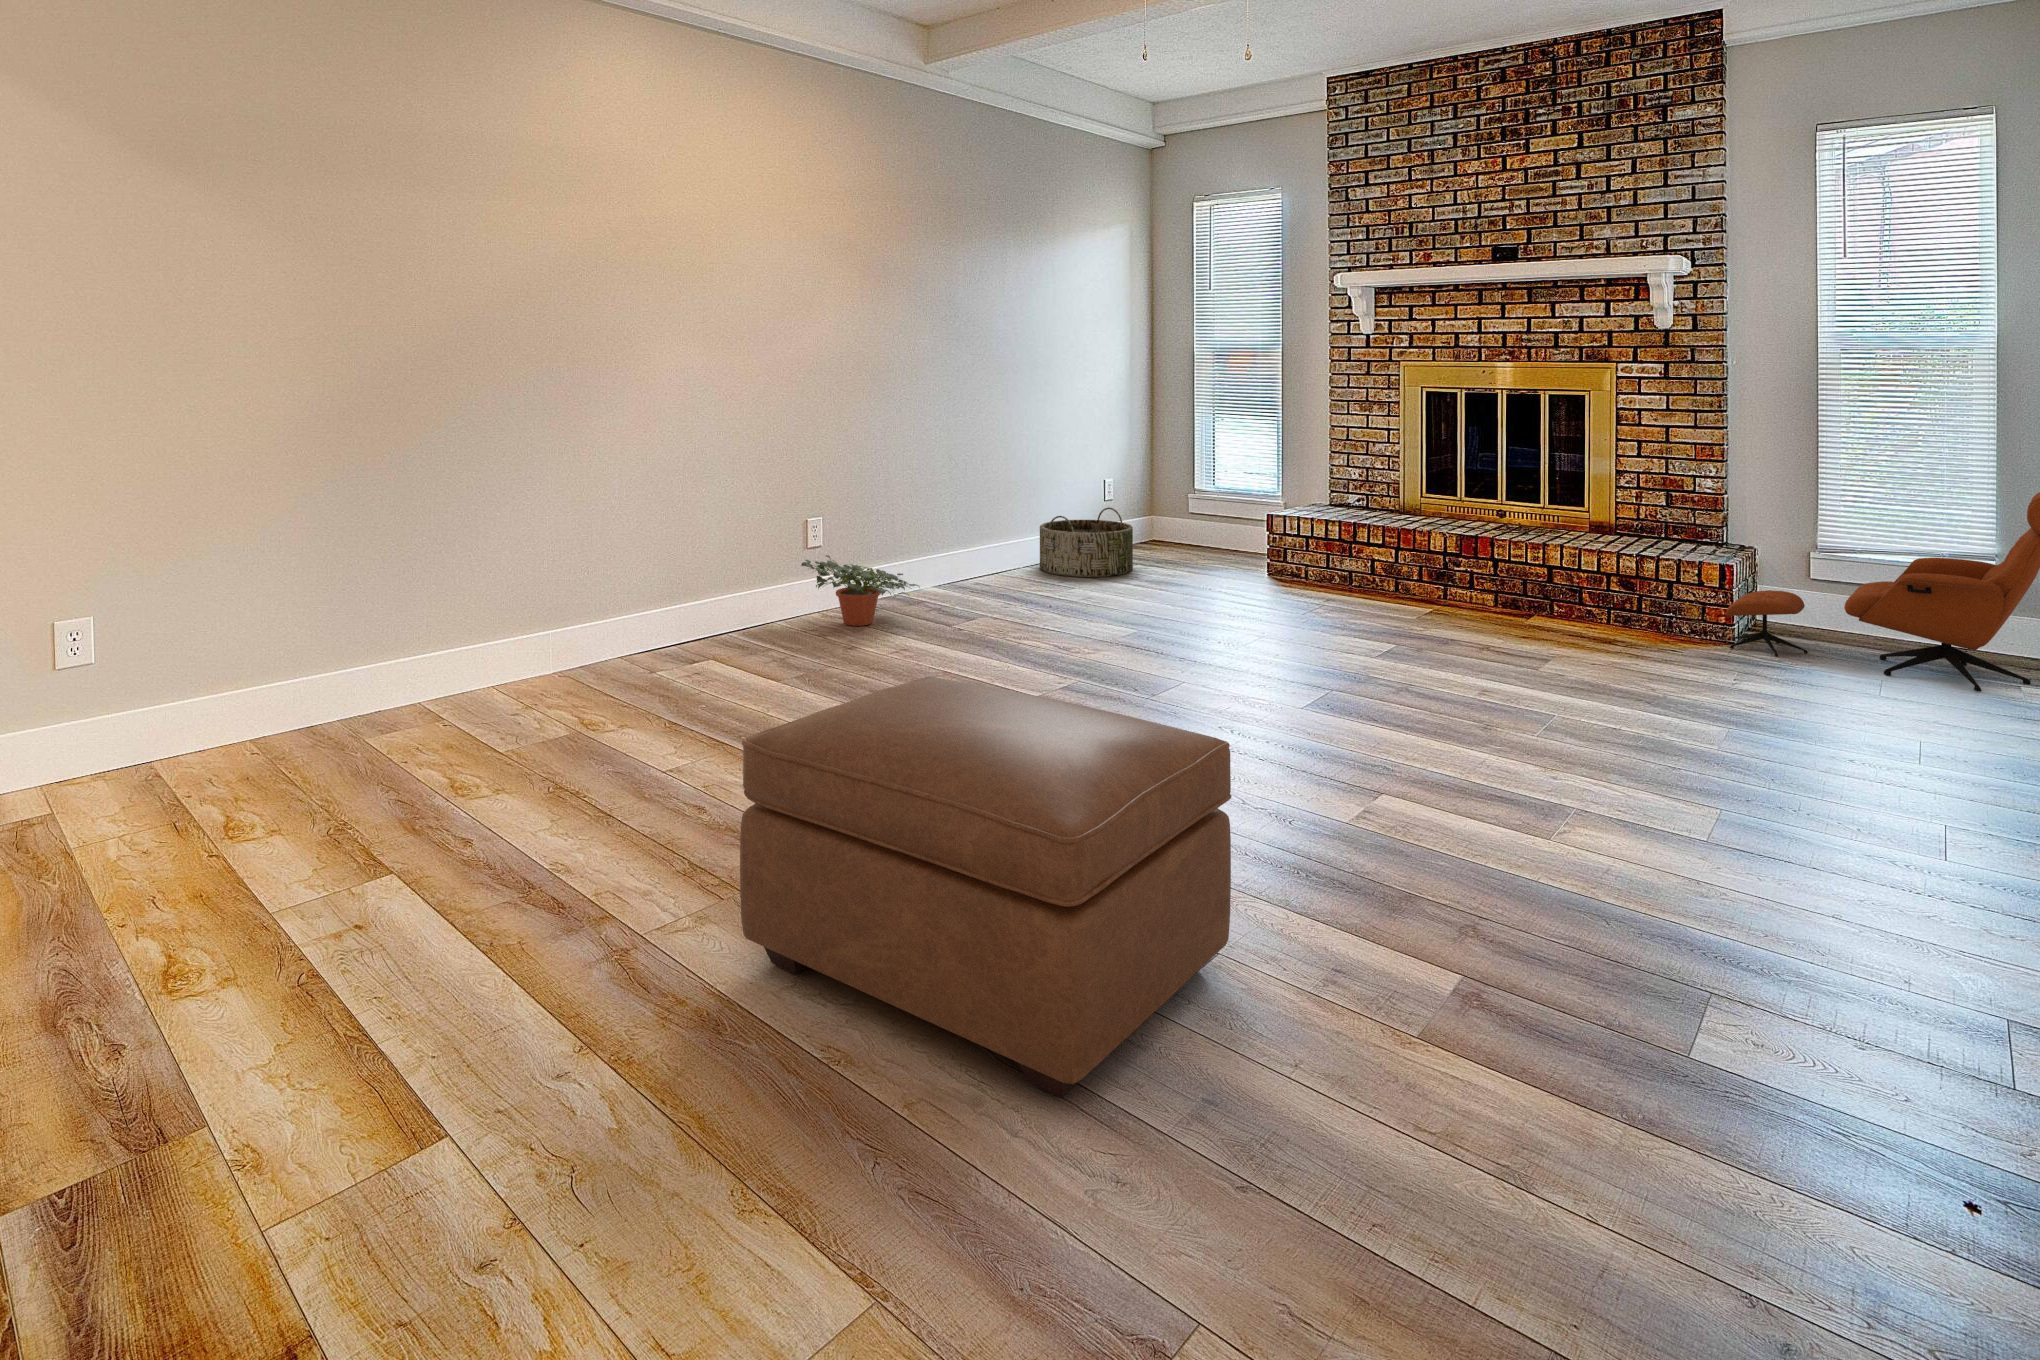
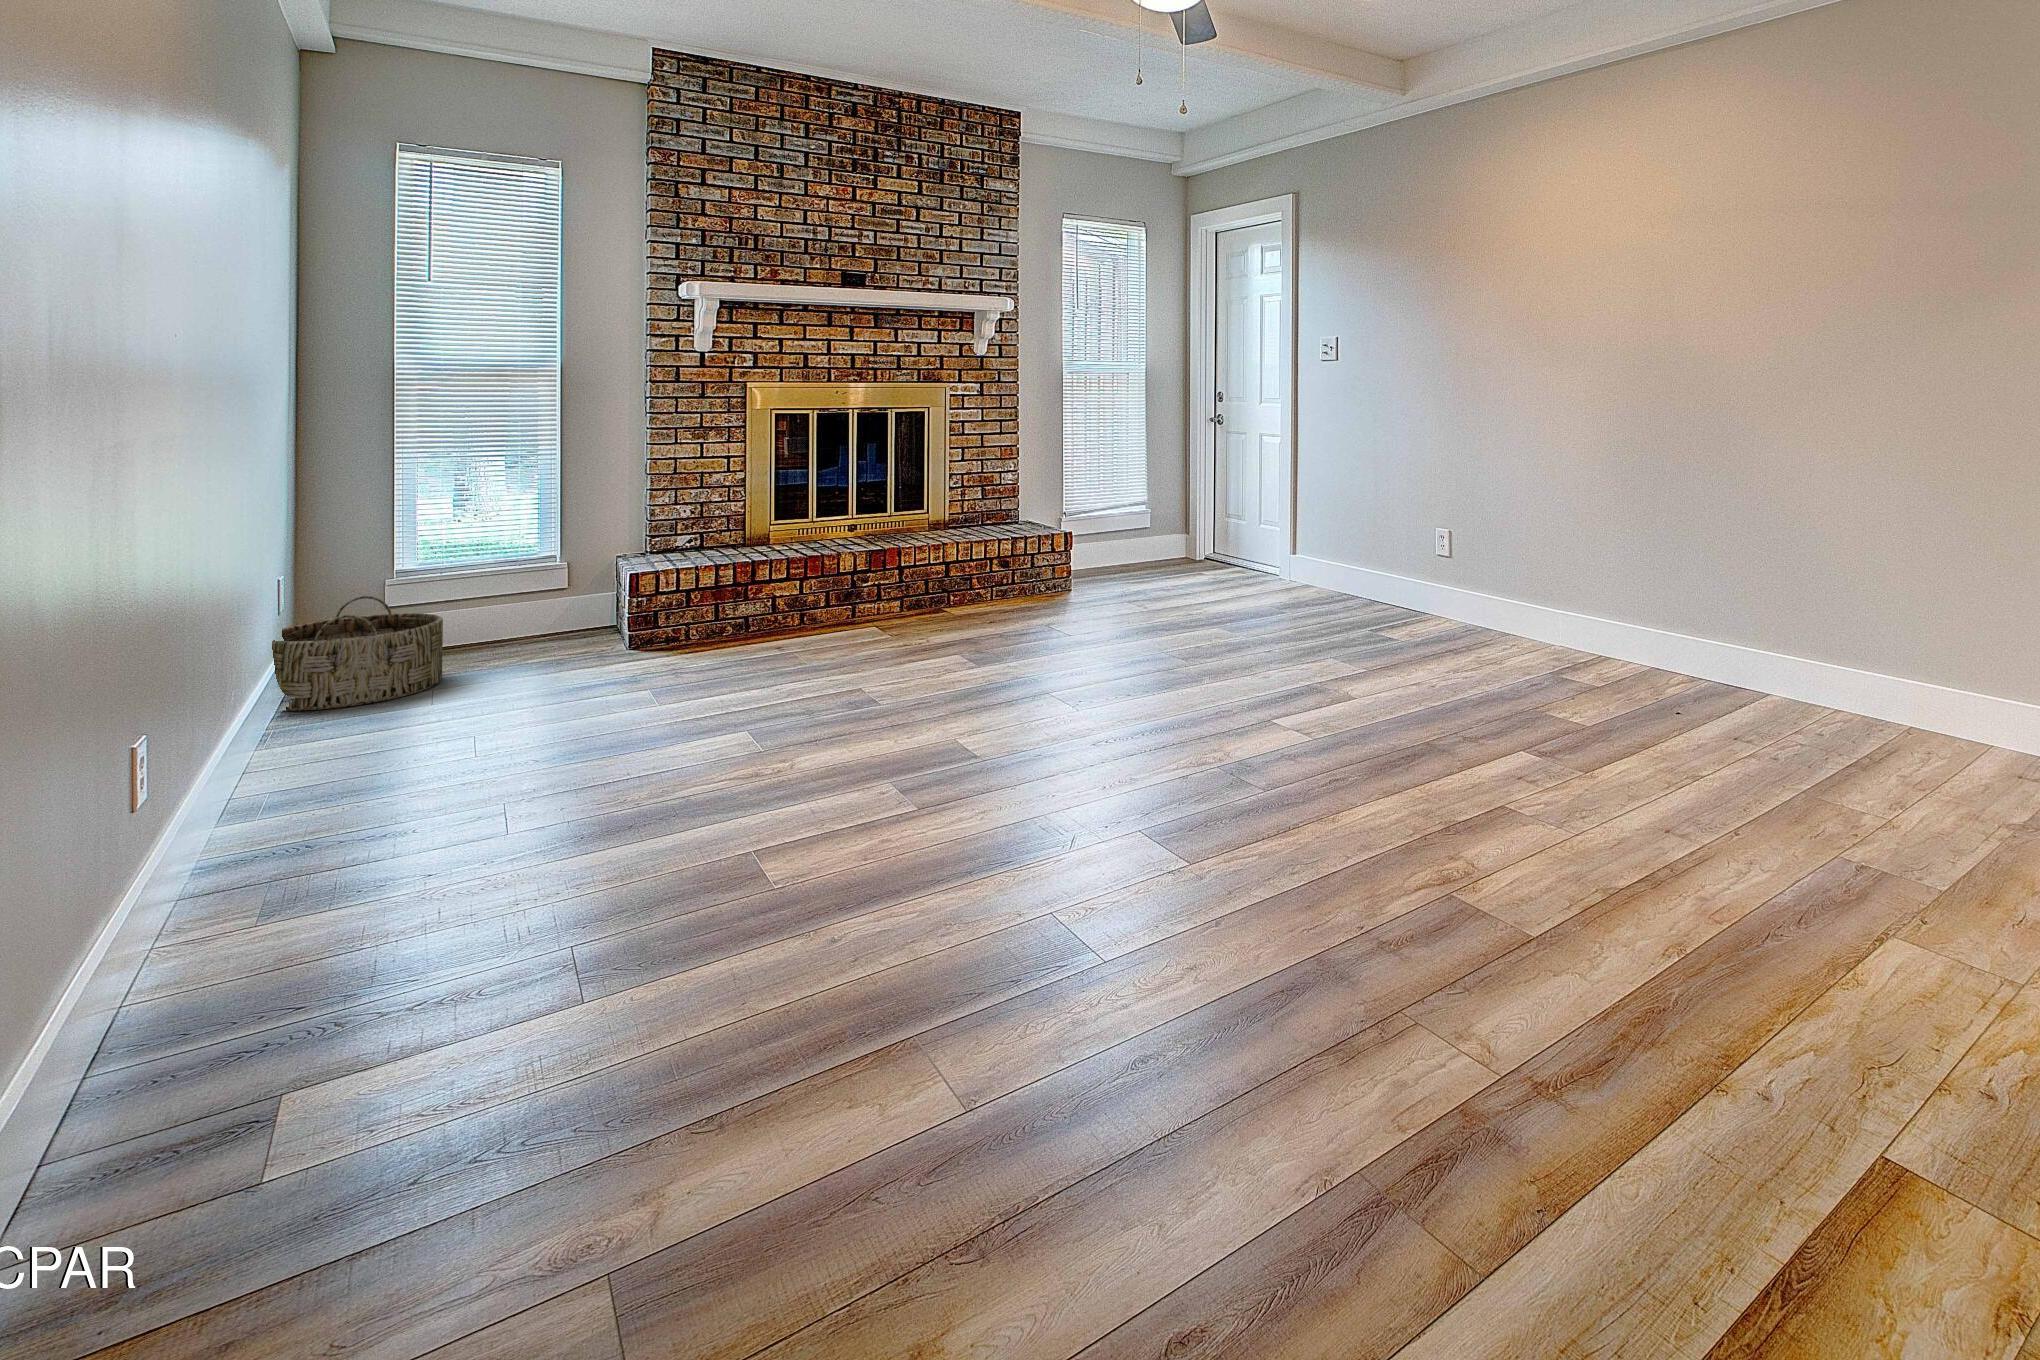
lounge chair: present [1726,492,2040,692] -> none [1072,456,1247,594]
potted plant: present [801,555,919,626] -> none [87,730,381,856]
ottoman: present [740,677,1232,1098] -> none [1240,637,1662,966]

